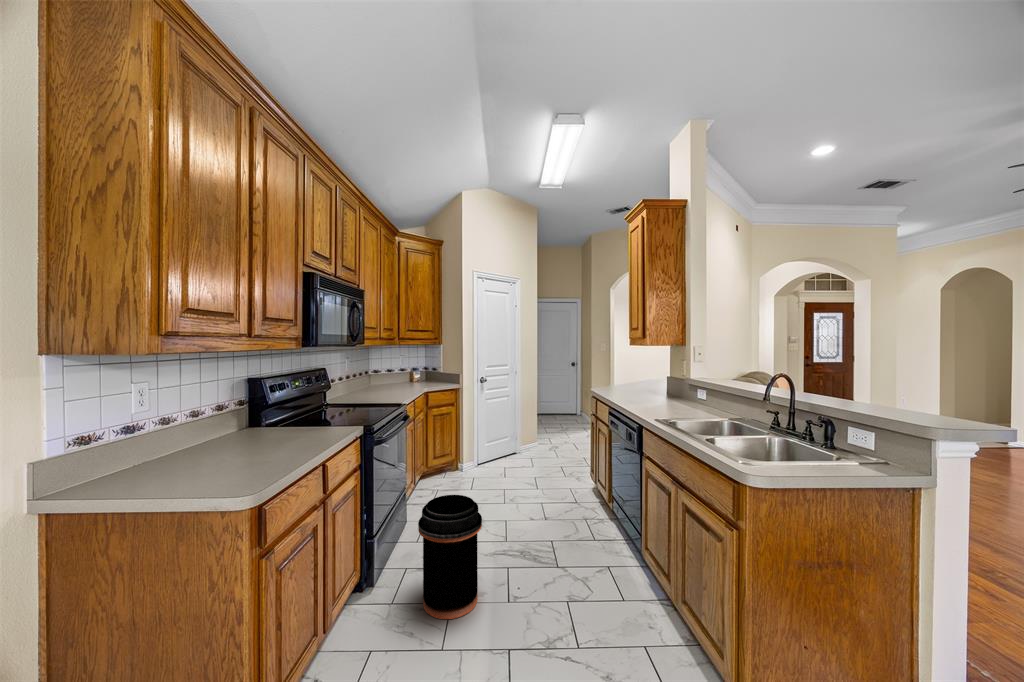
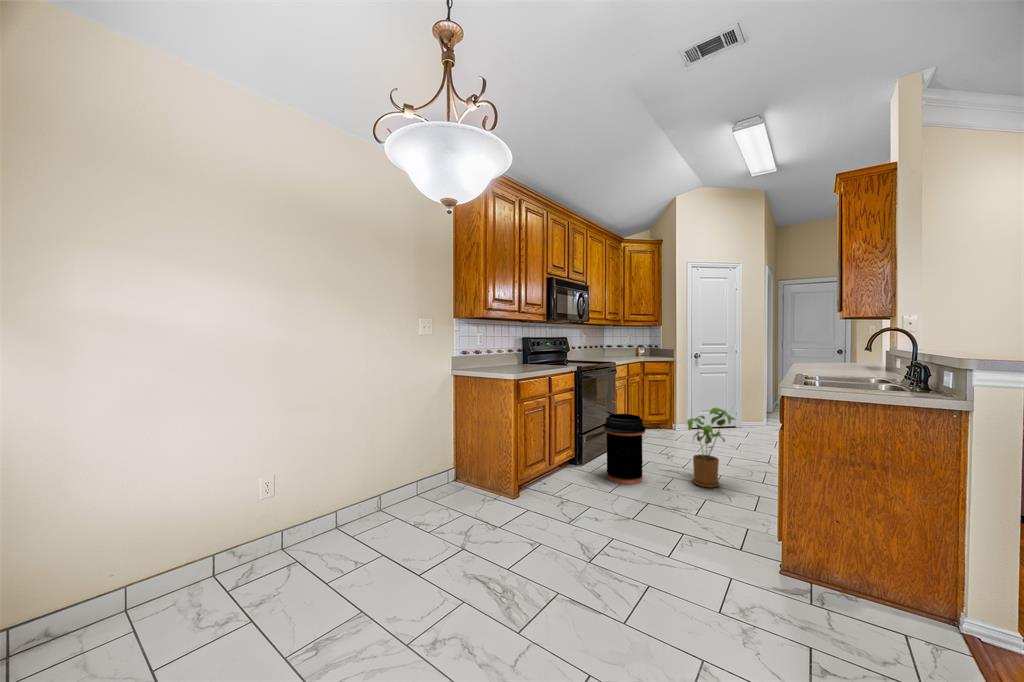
house plant: none [527,467,584,579] -> present [687,408,735,488]

